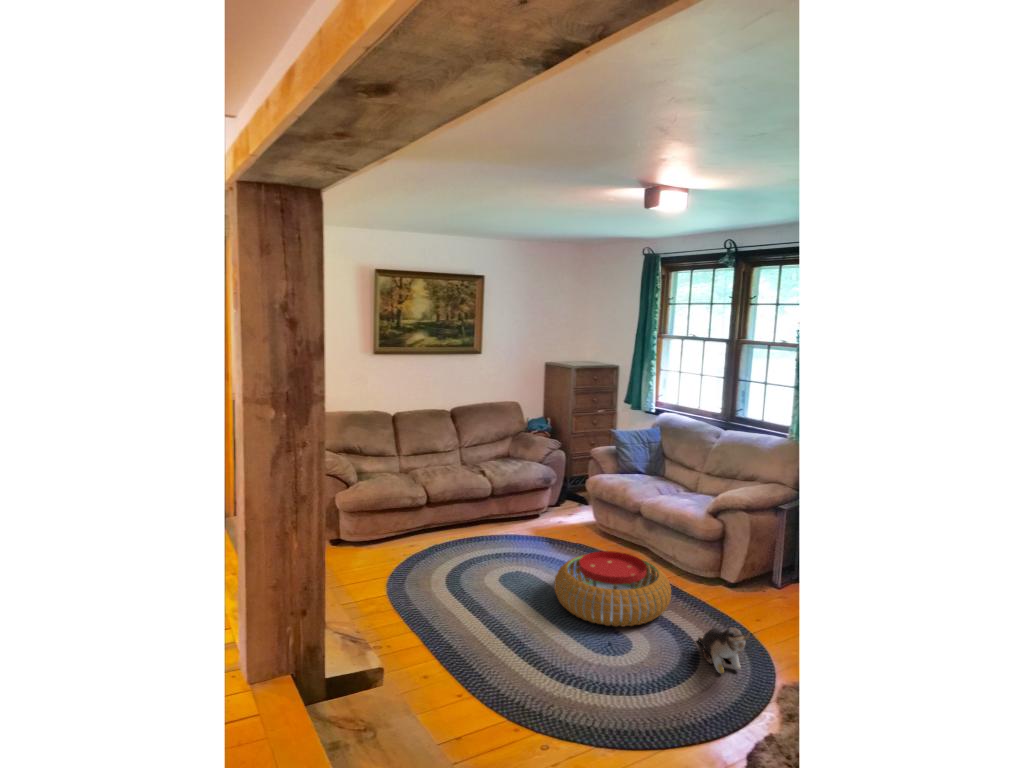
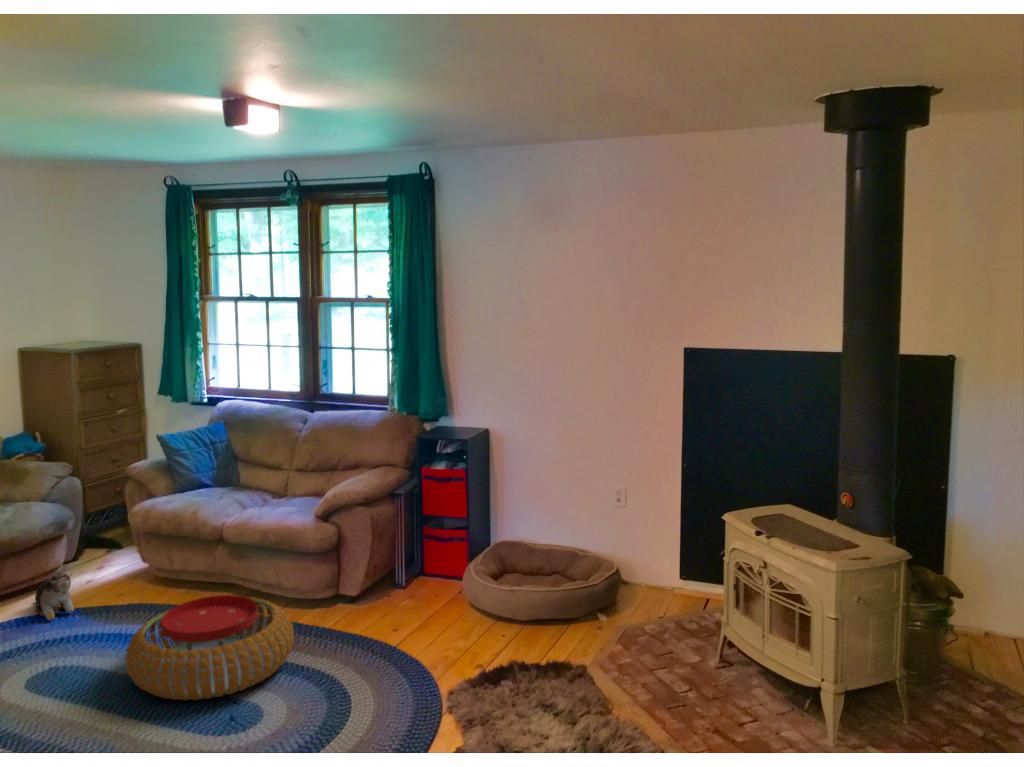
plush toy: present [698,627,750,674] -> present [35,572,74,620]

